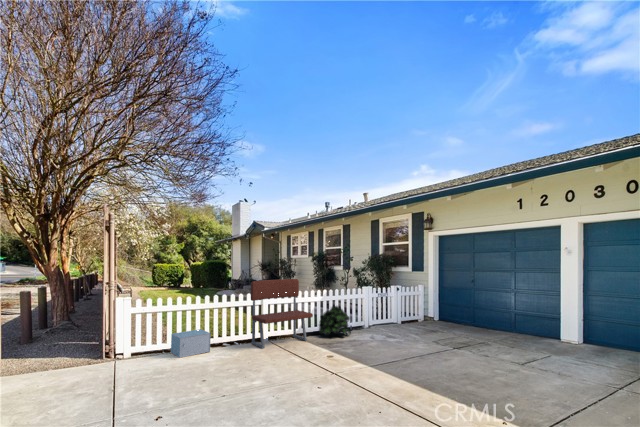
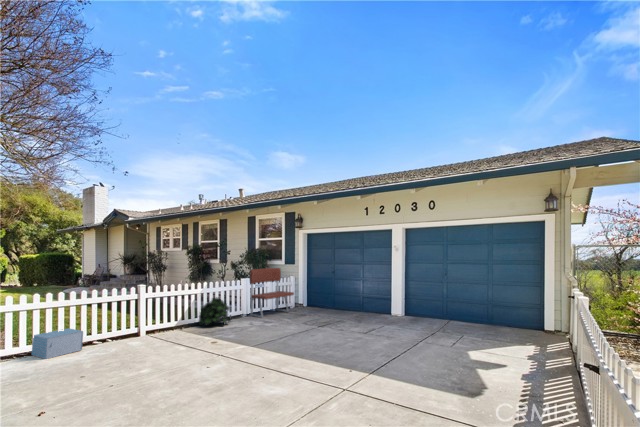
bench: present [251,279,313,349] -> present [250,268,294,318]

